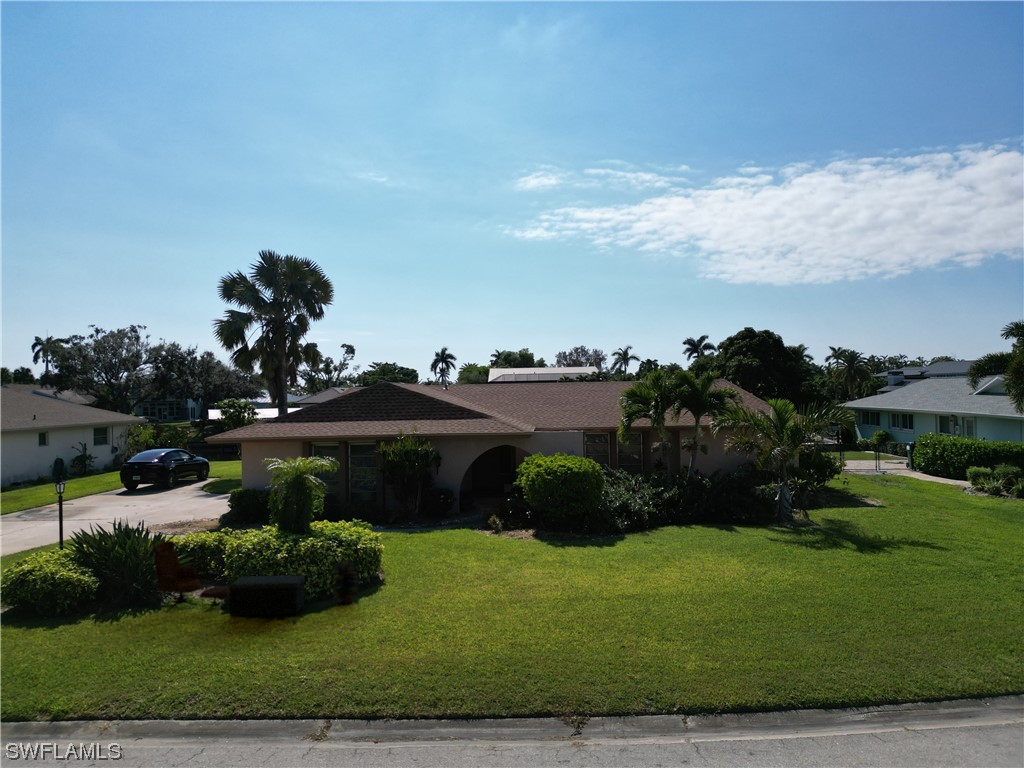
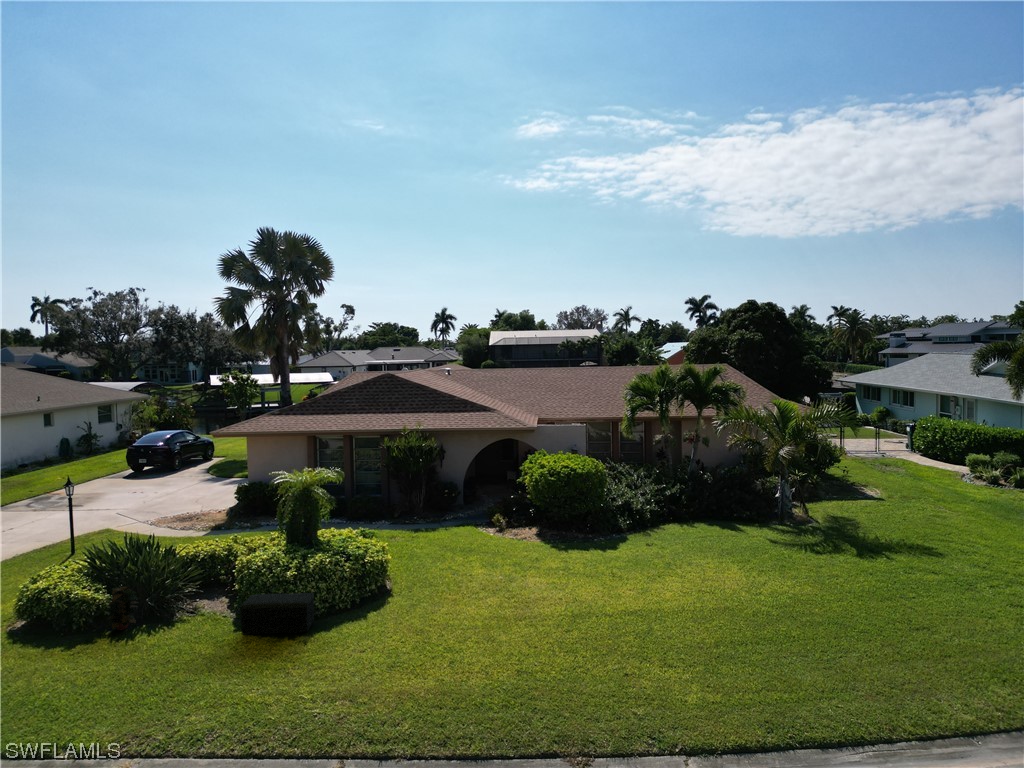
lounge chair: present [153,541,230,611] -> none [164,557,241,630]
decorative plant: present [333,561,359,603] -> present [106,587,138,630]

